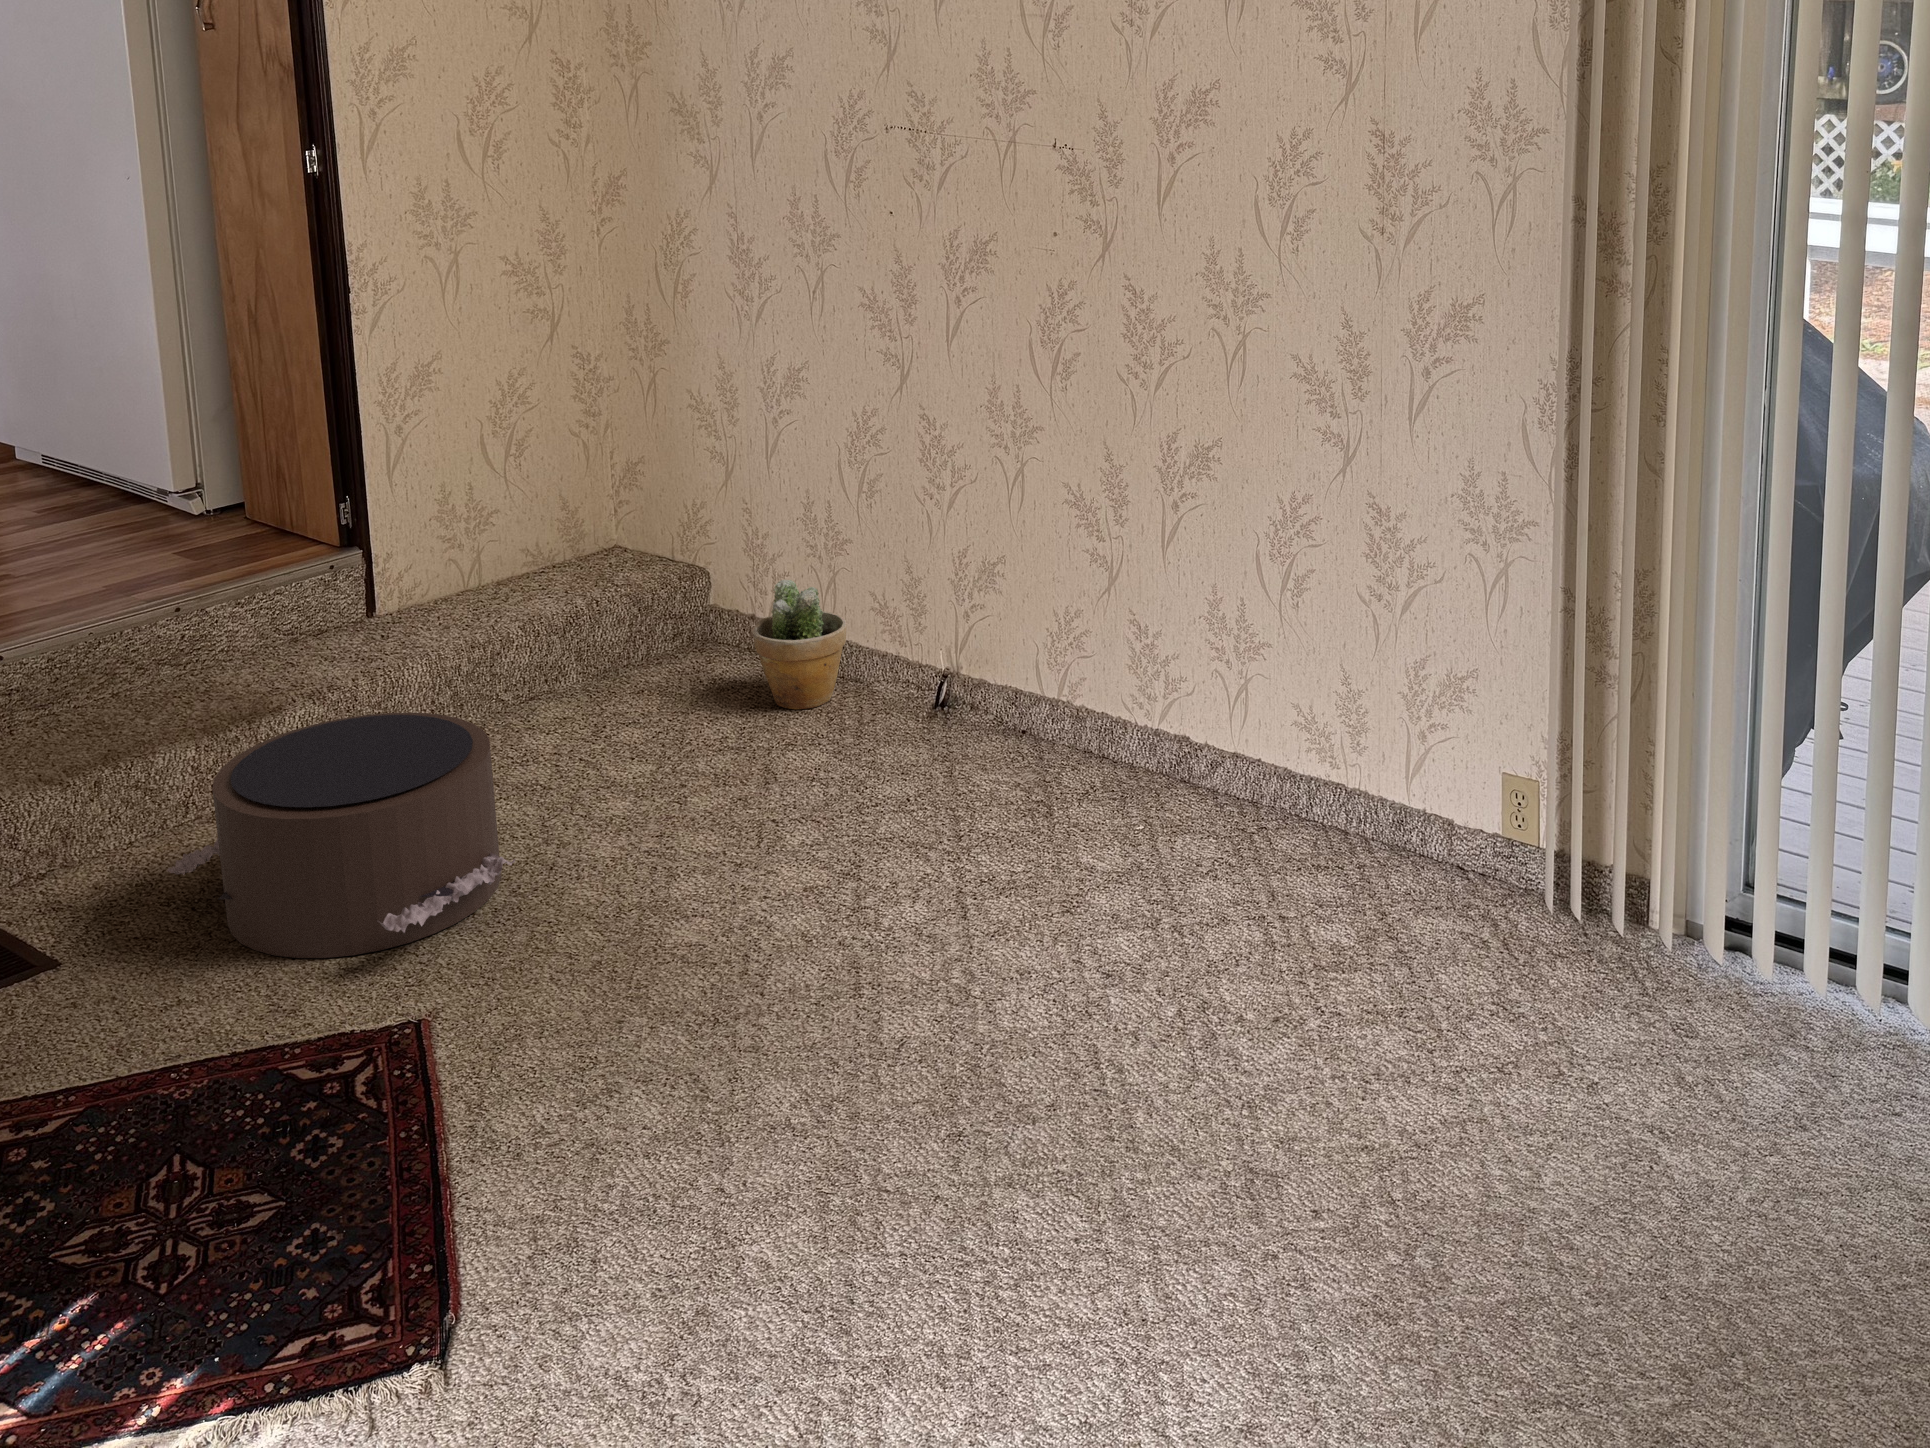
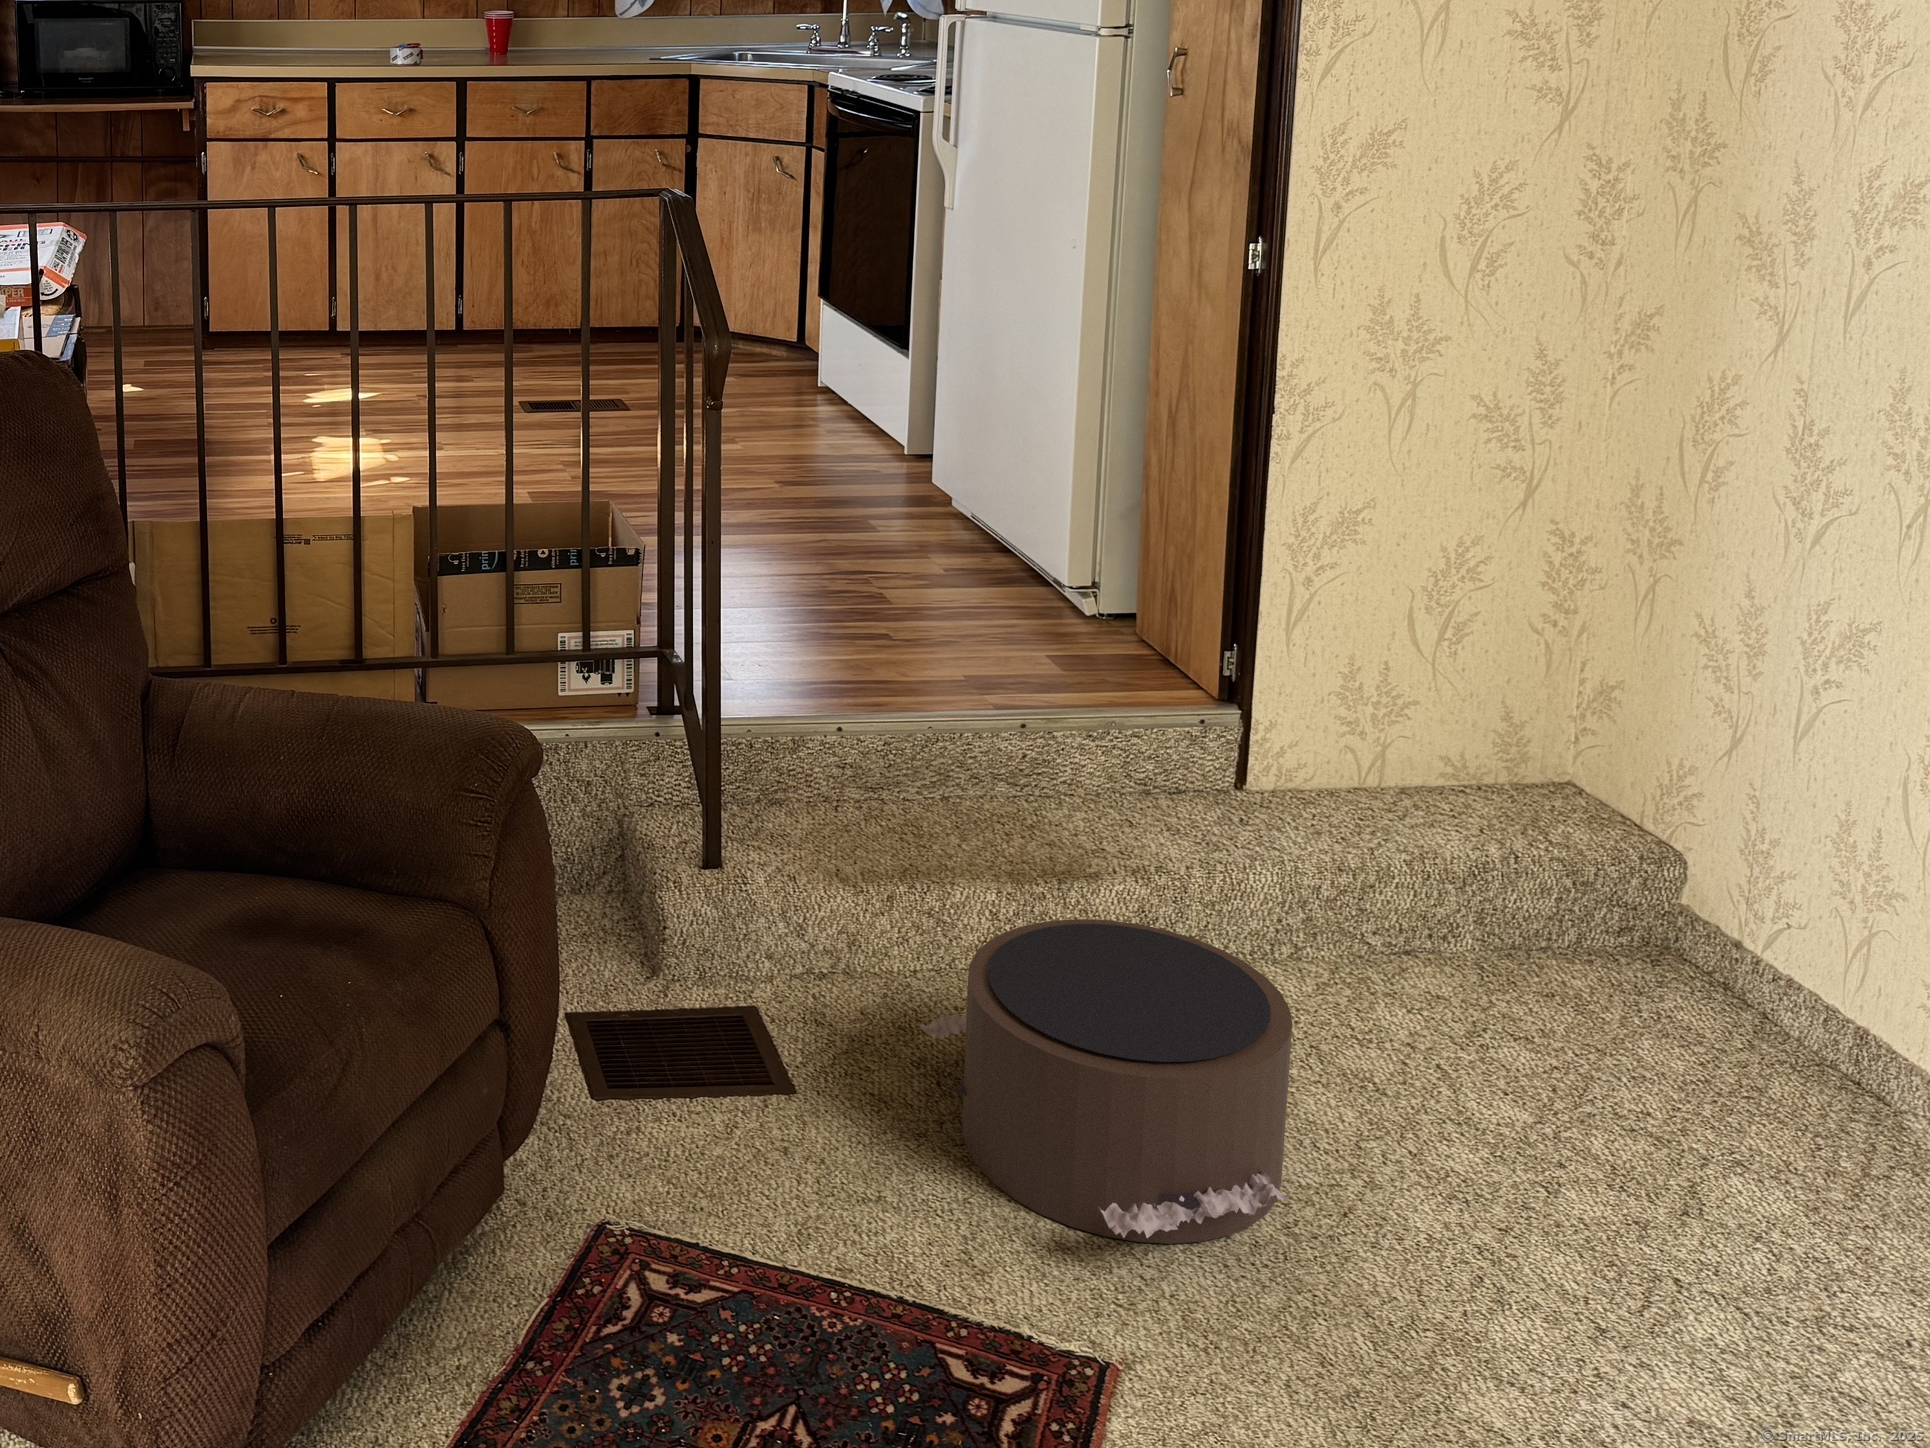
potted plant: present [752,580,846,709] -> none [1723,925,1881,1121]

